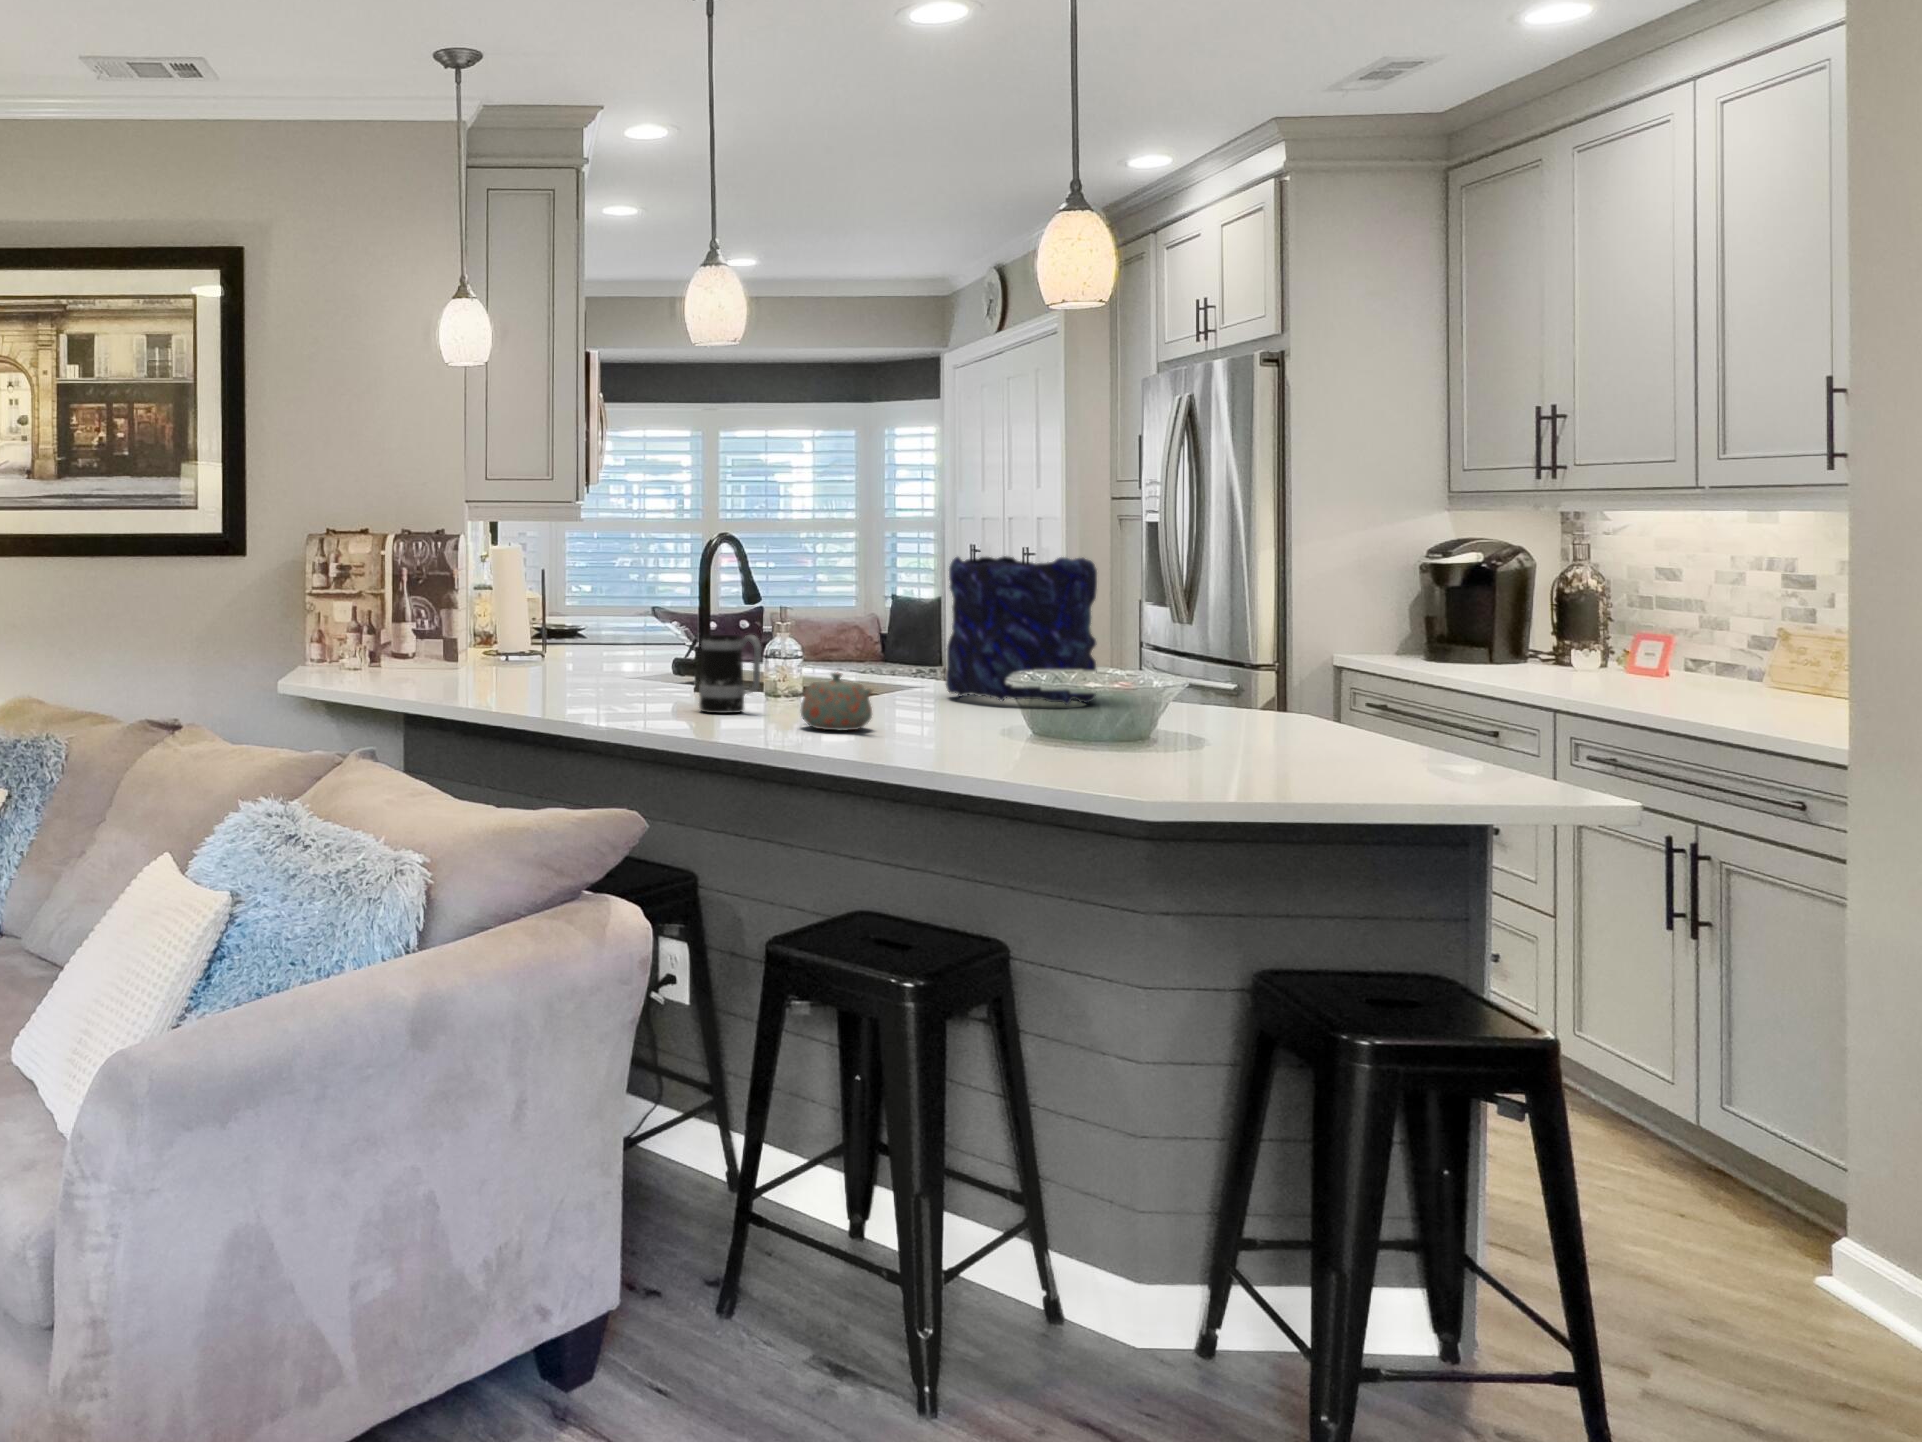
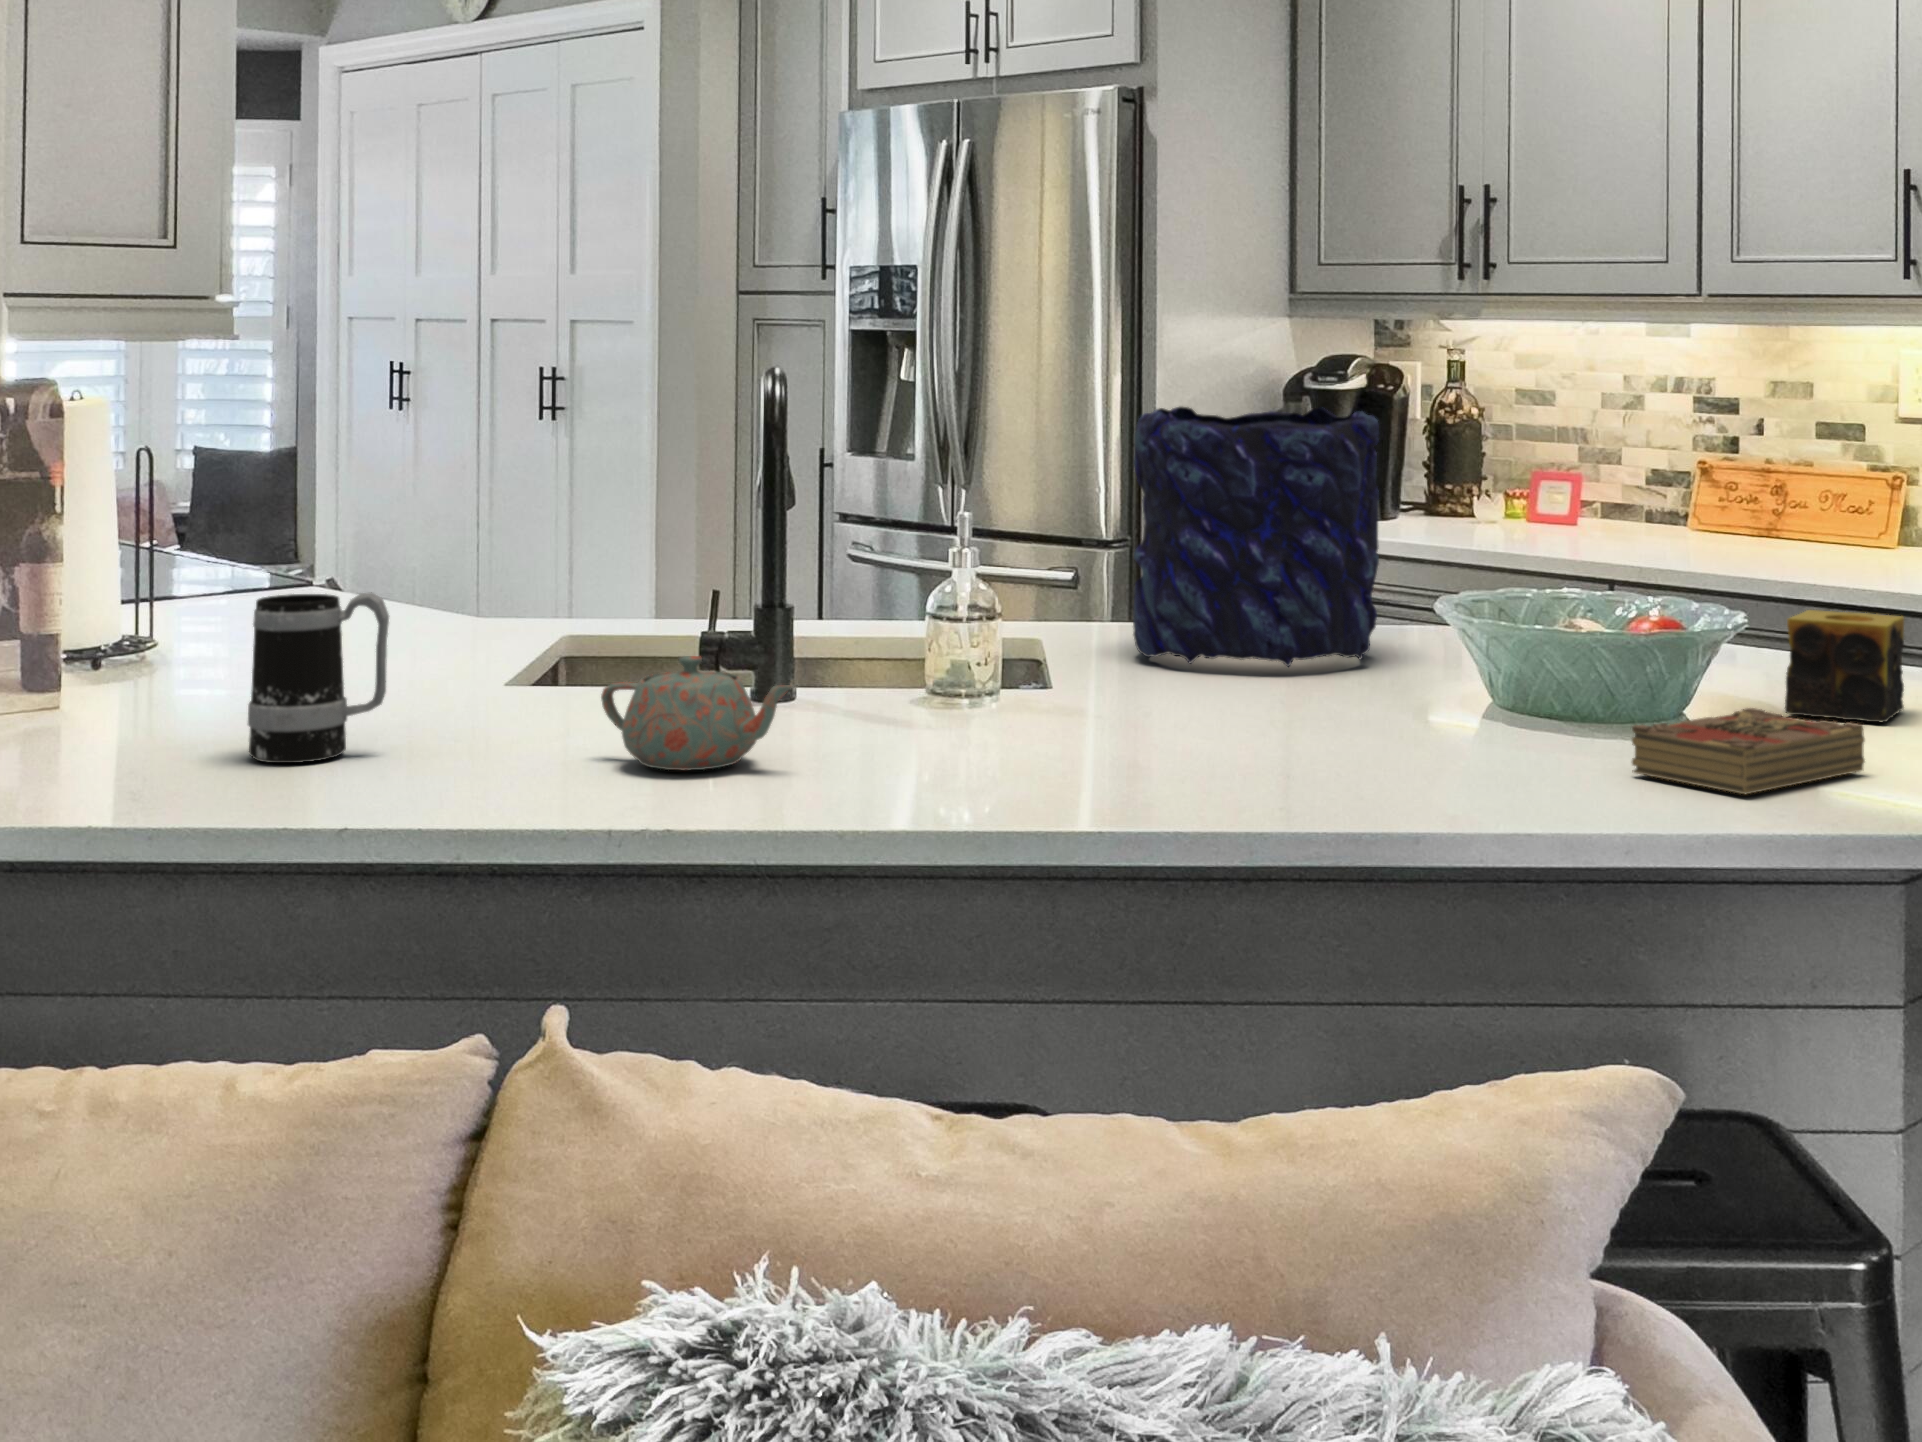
mug: present [699,635,761,713] -> present [248,592,389,763]
teapot: present [801,672,872,730] -> present [601,656,793,771]
candle: none [1195,681,1291,749] -> present [1785,610,1904,722]
book: none [965,717,1098,756] -> present [1632,708,1865,794]

